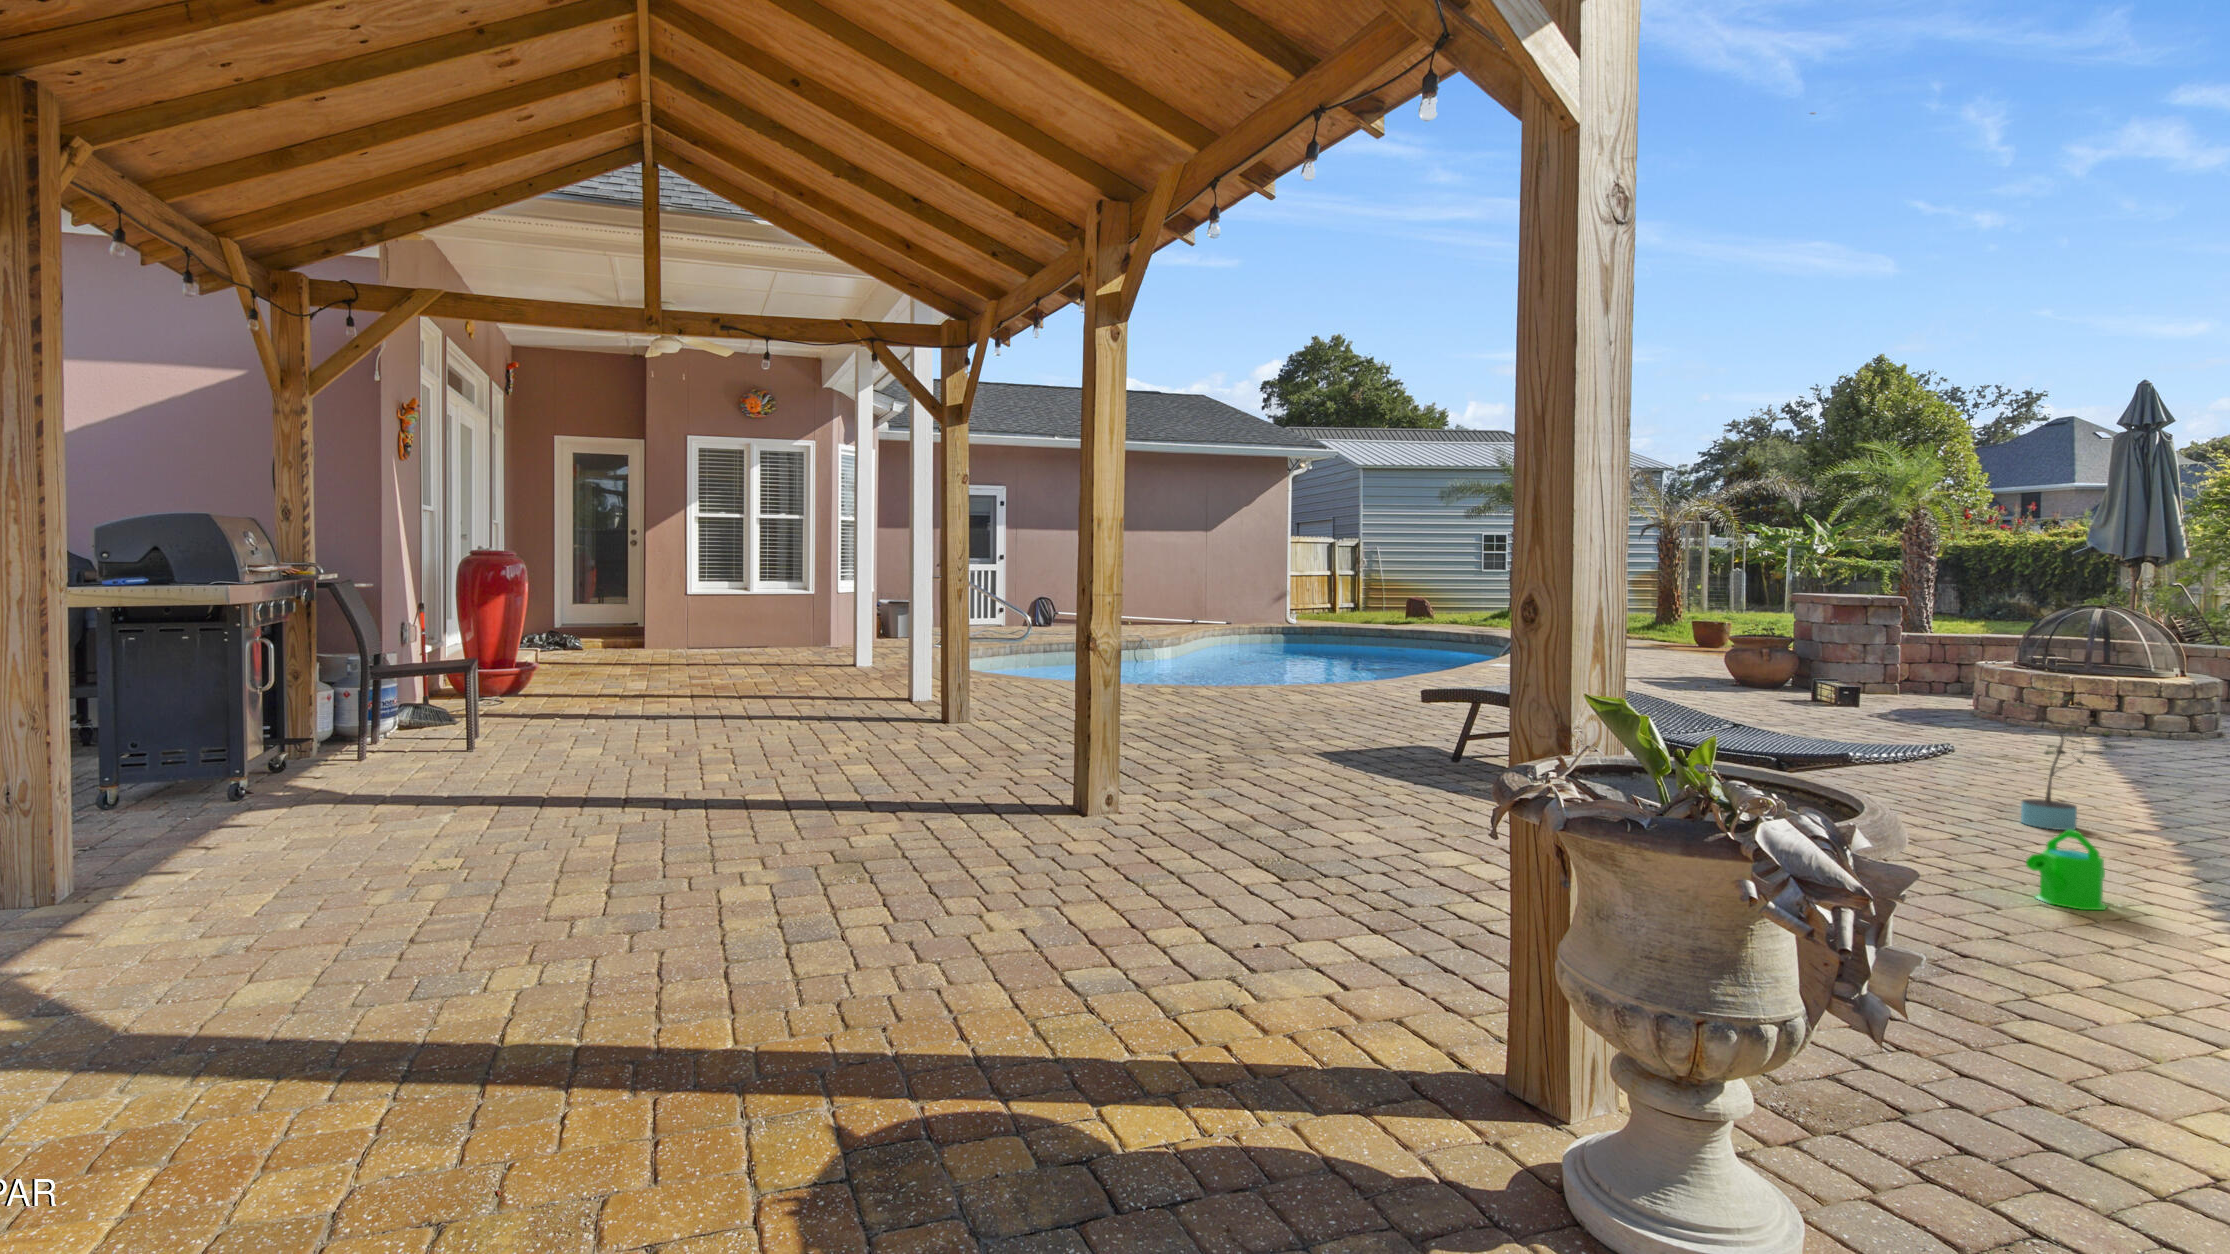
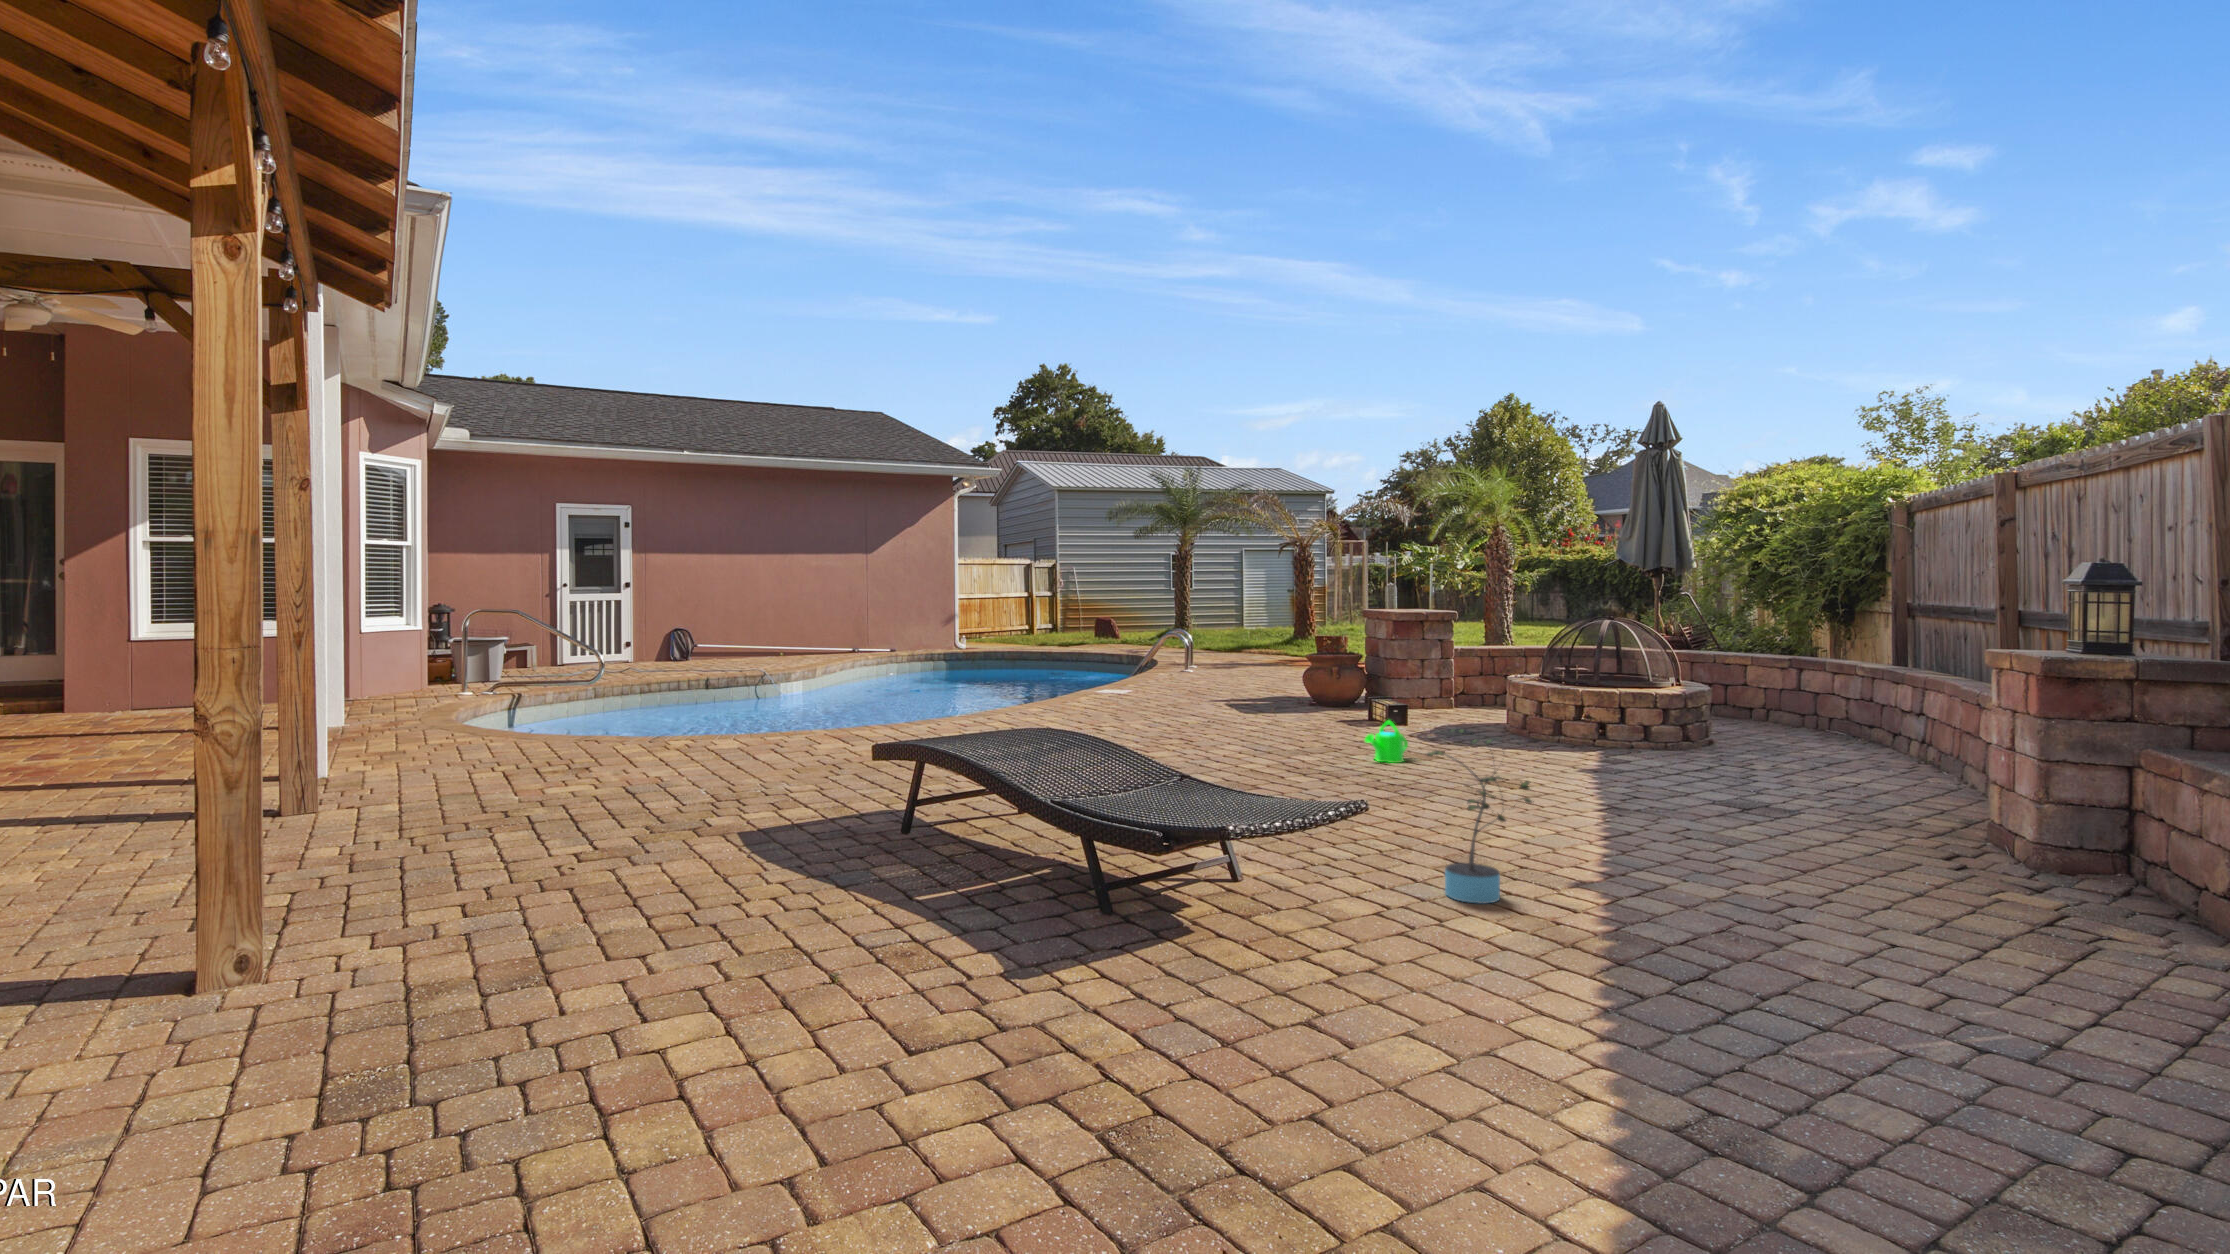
watering can: present [2026,829,2107,910] -> present [1365,720,1408,763]

